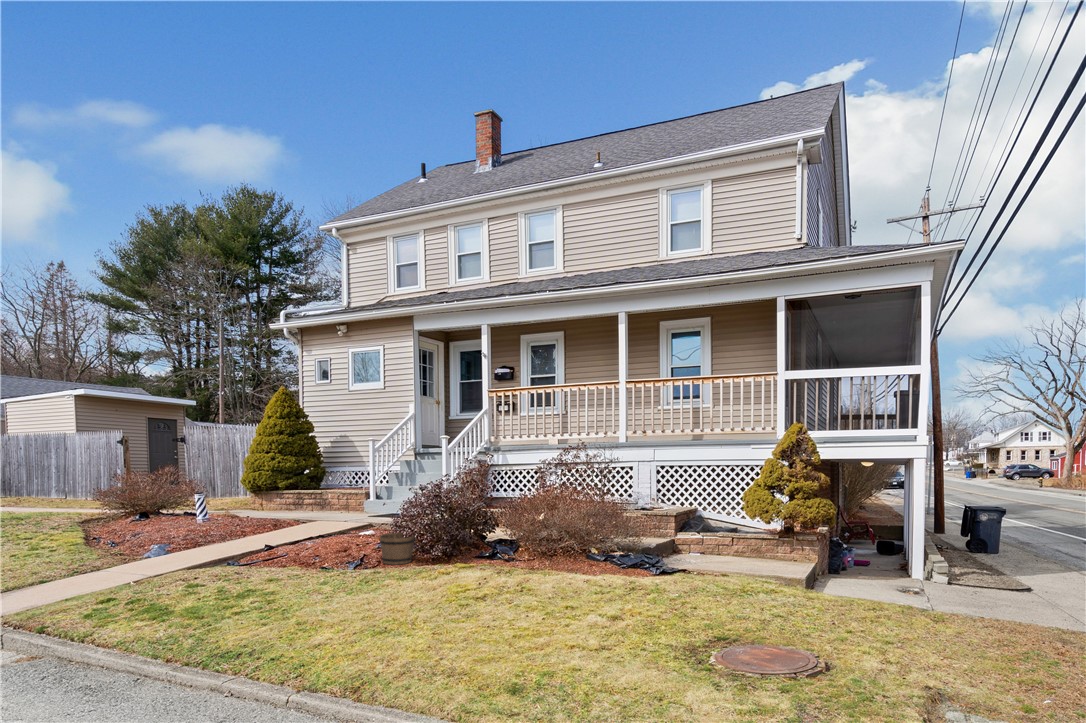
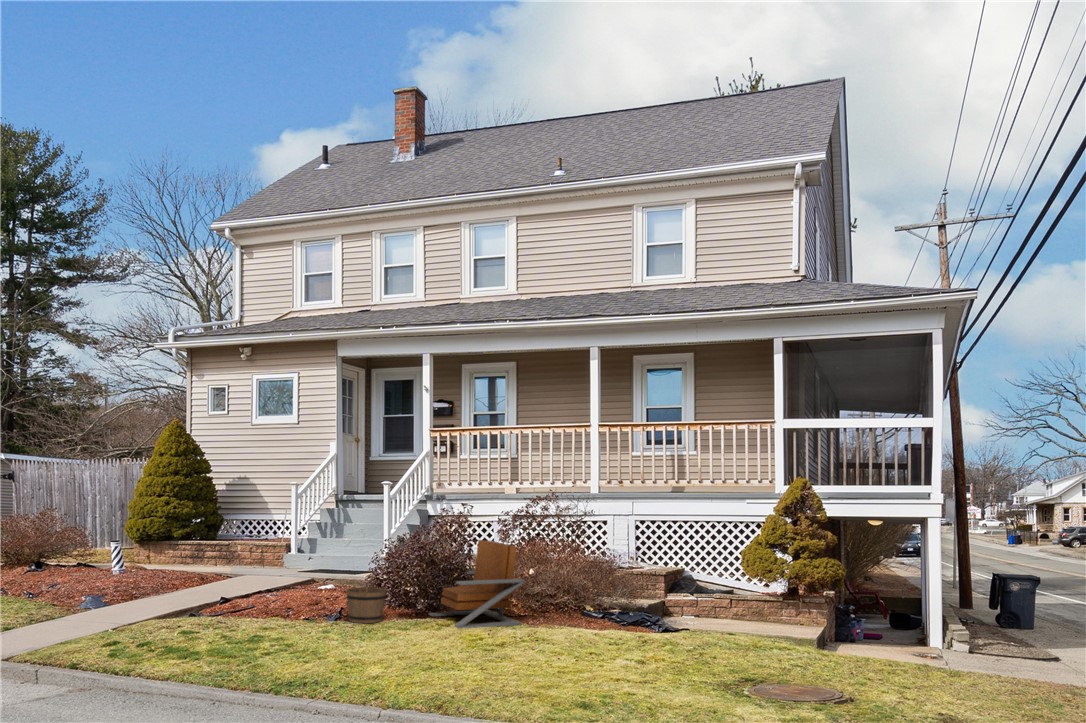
lounge chair: none [456,489,534,569] -> present [429,540,525,628]

